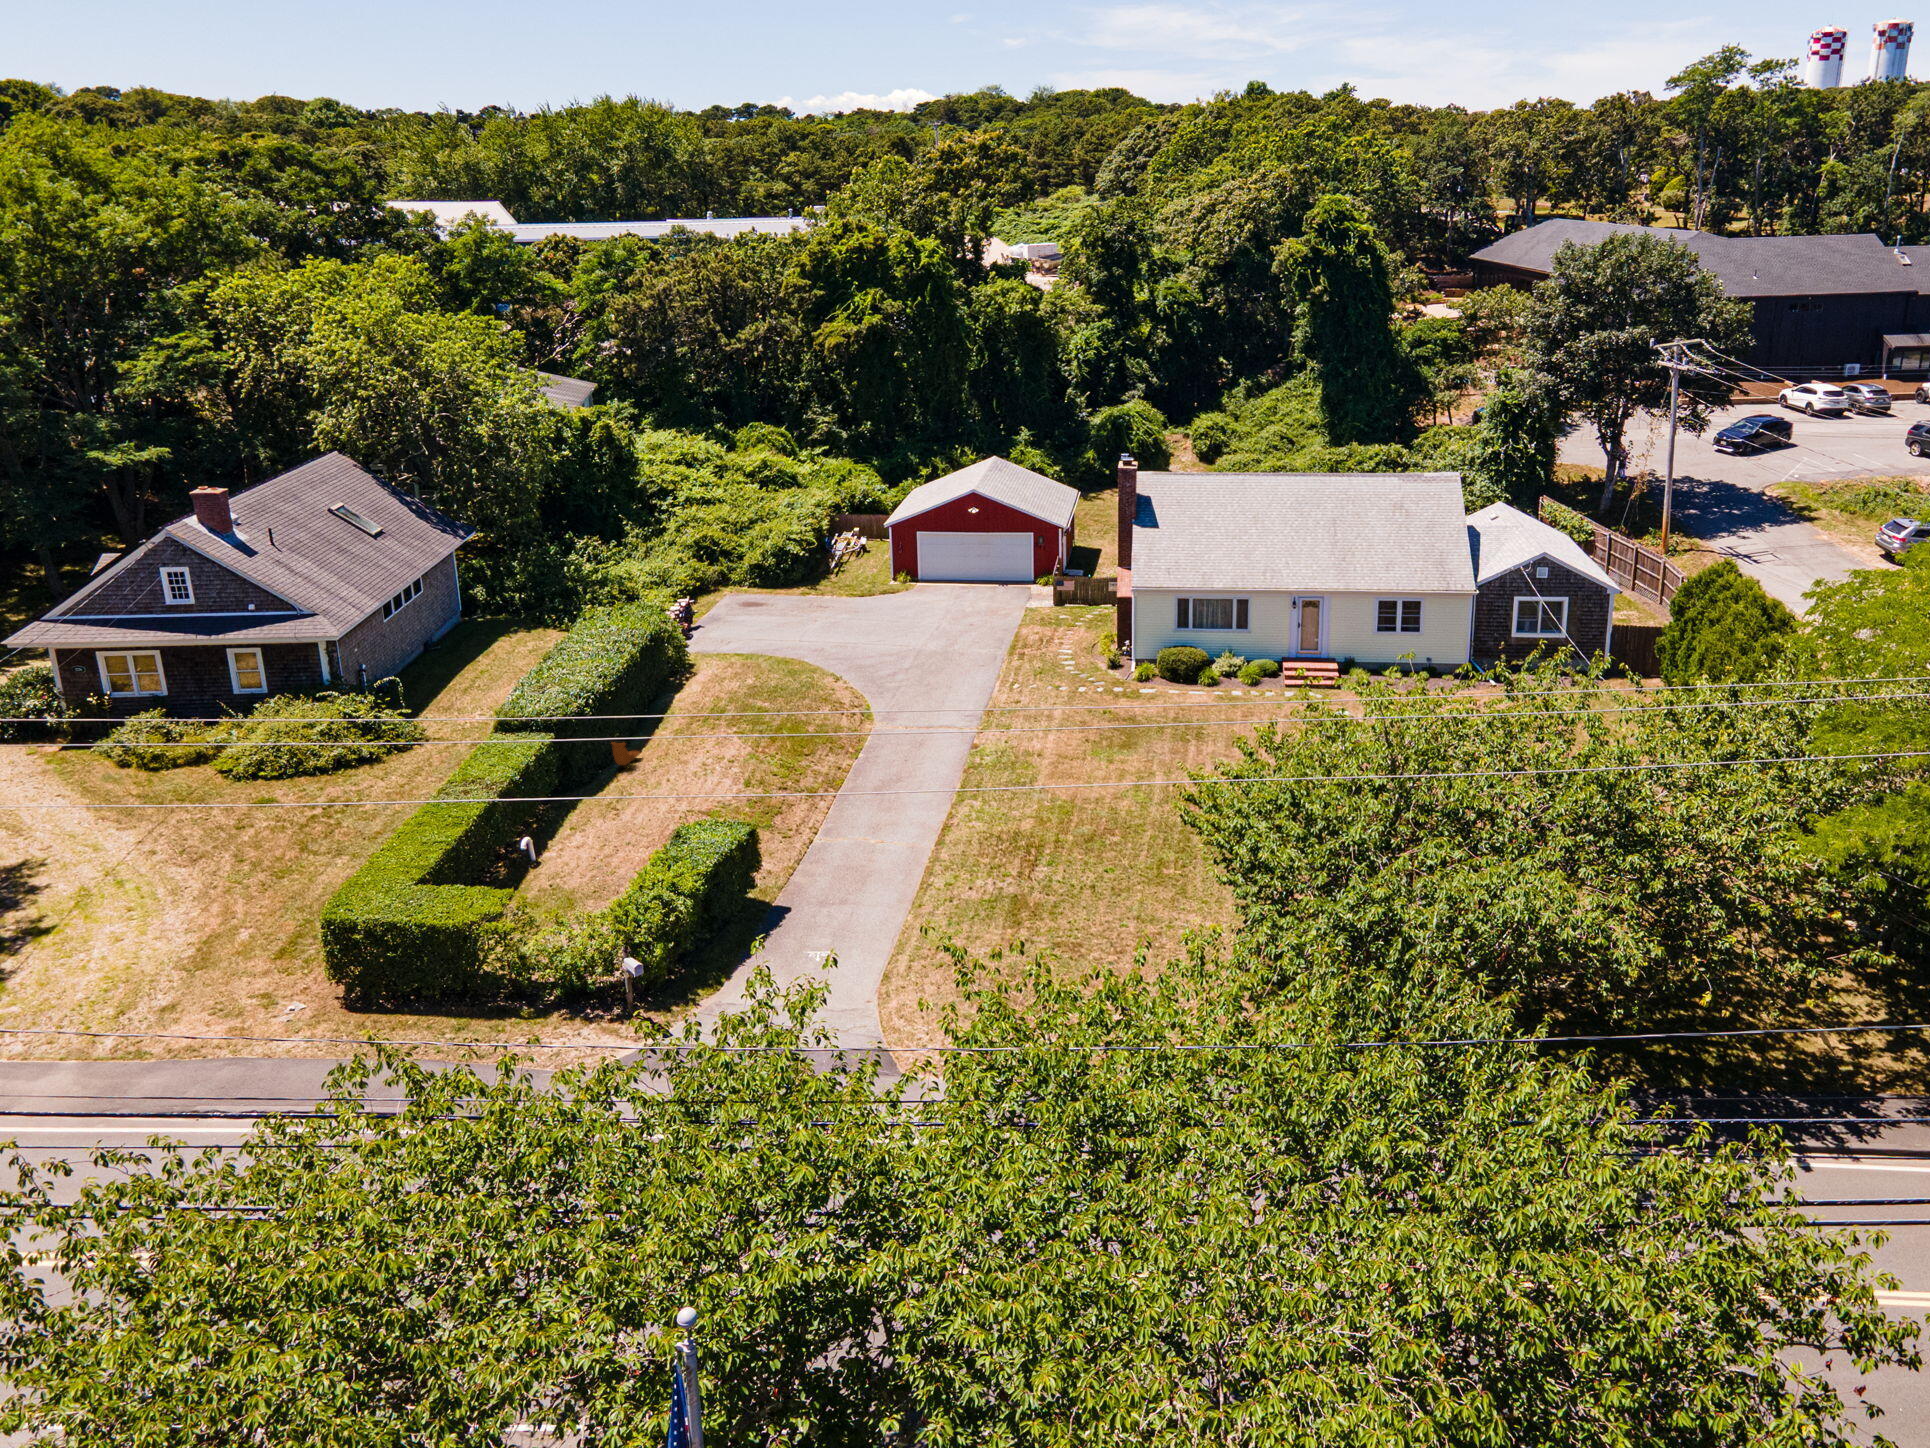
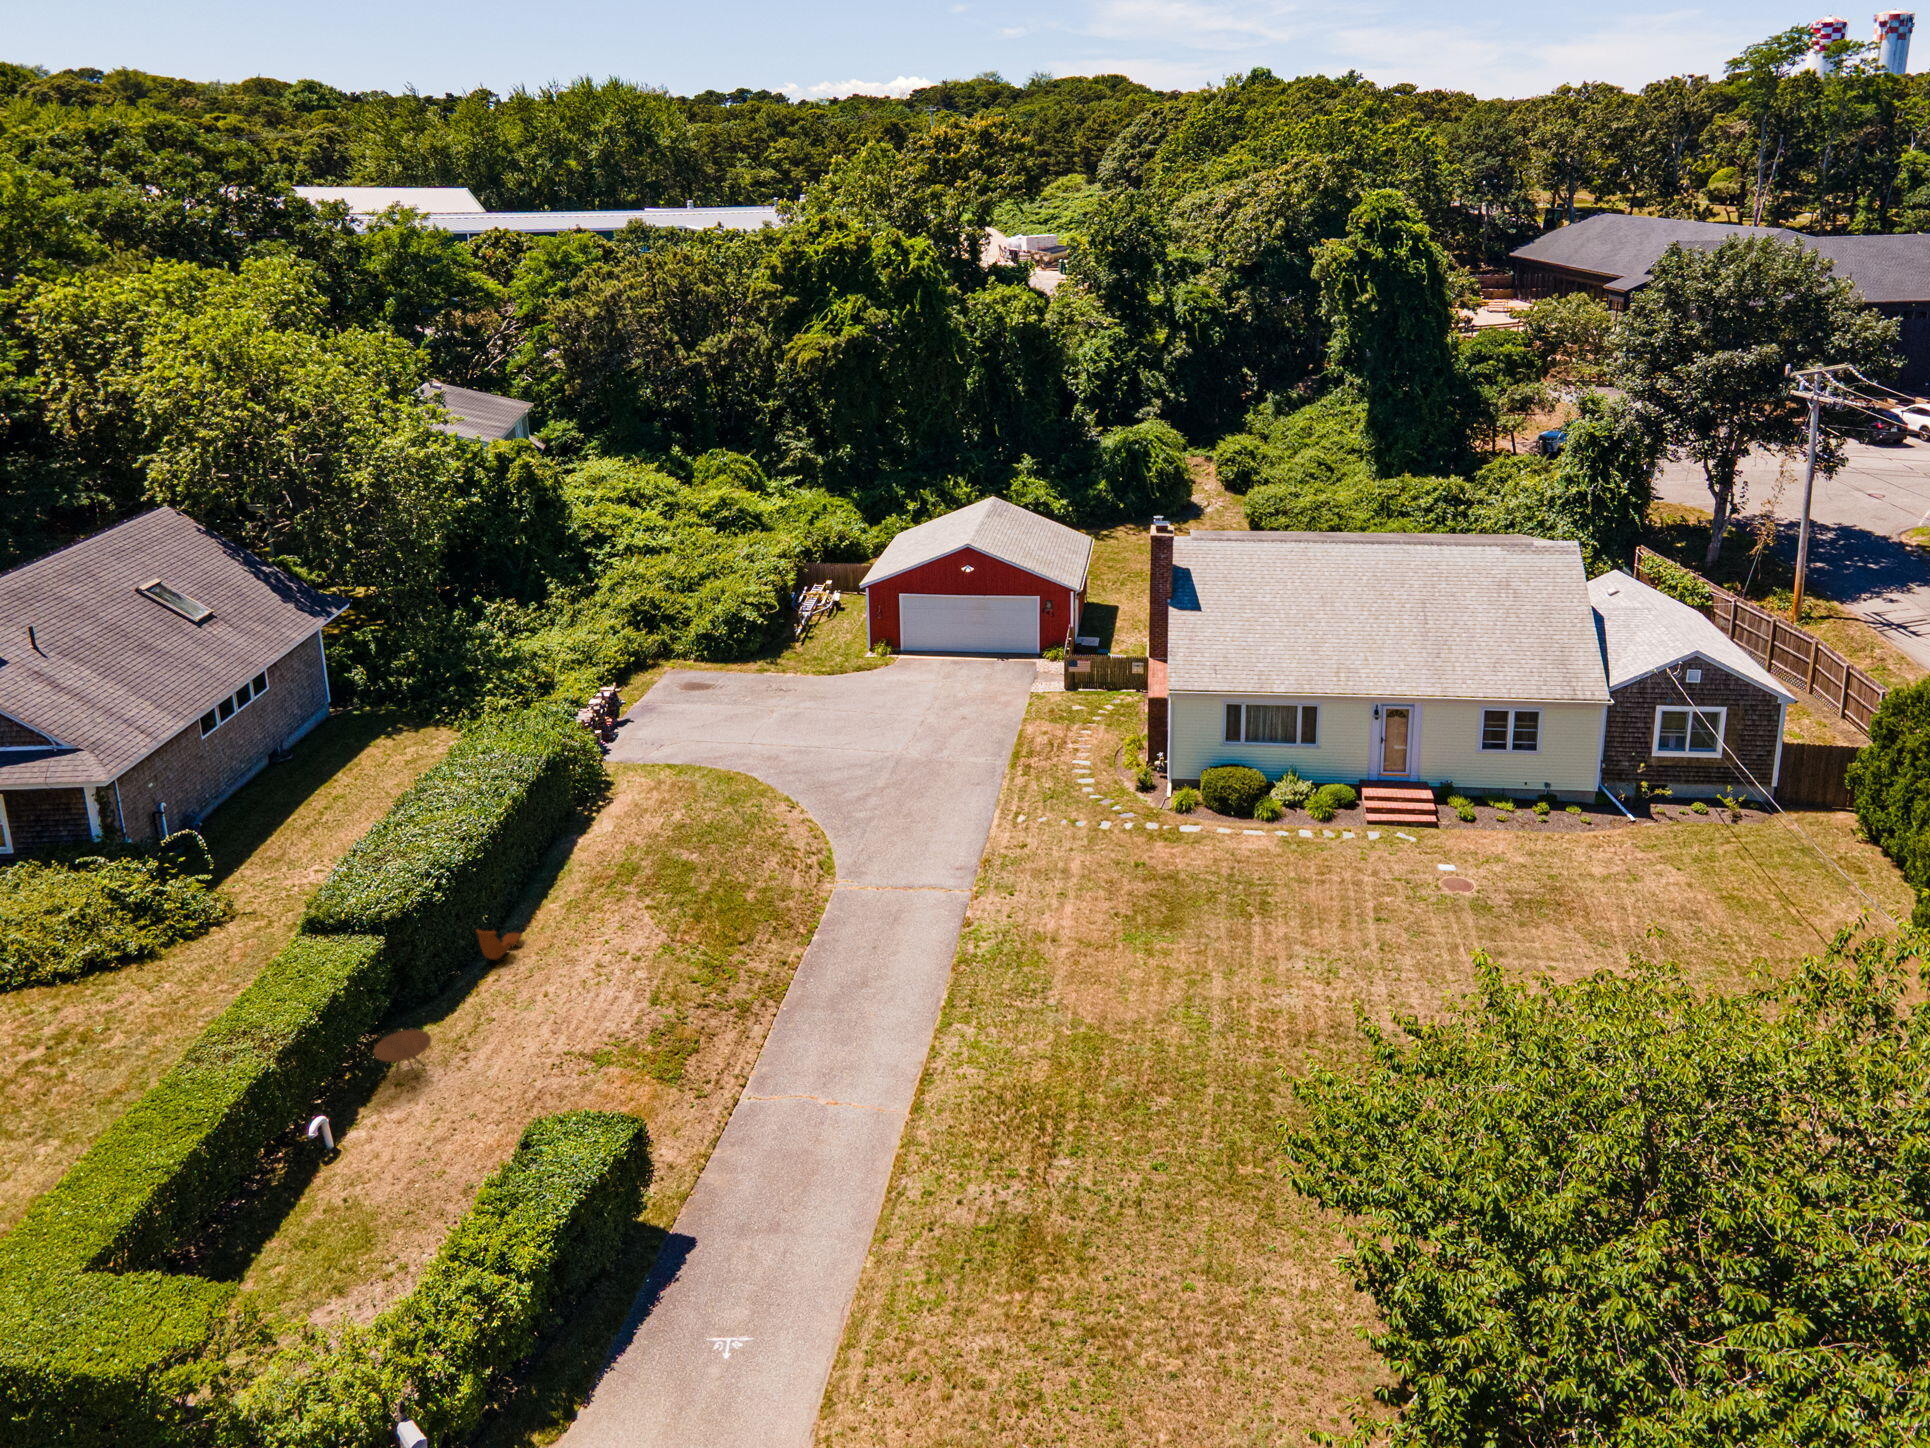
round table: none [553,798,592,833] -> present [374,1030,431,1084]

